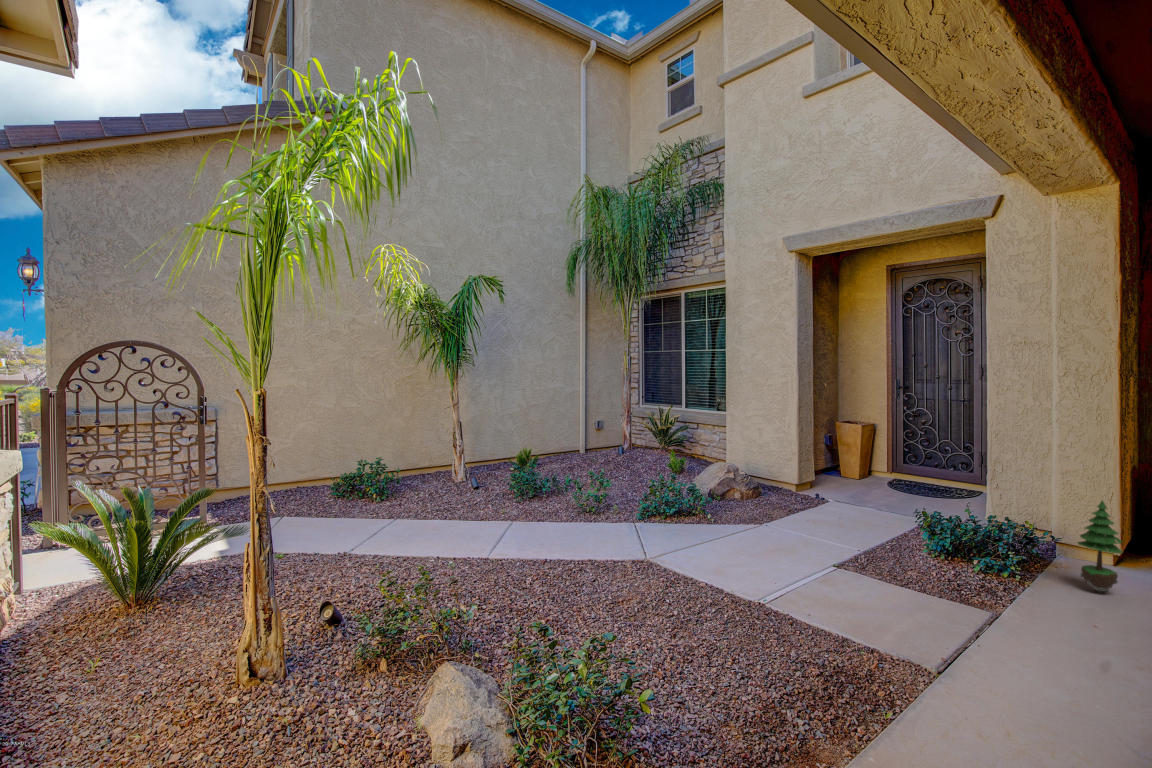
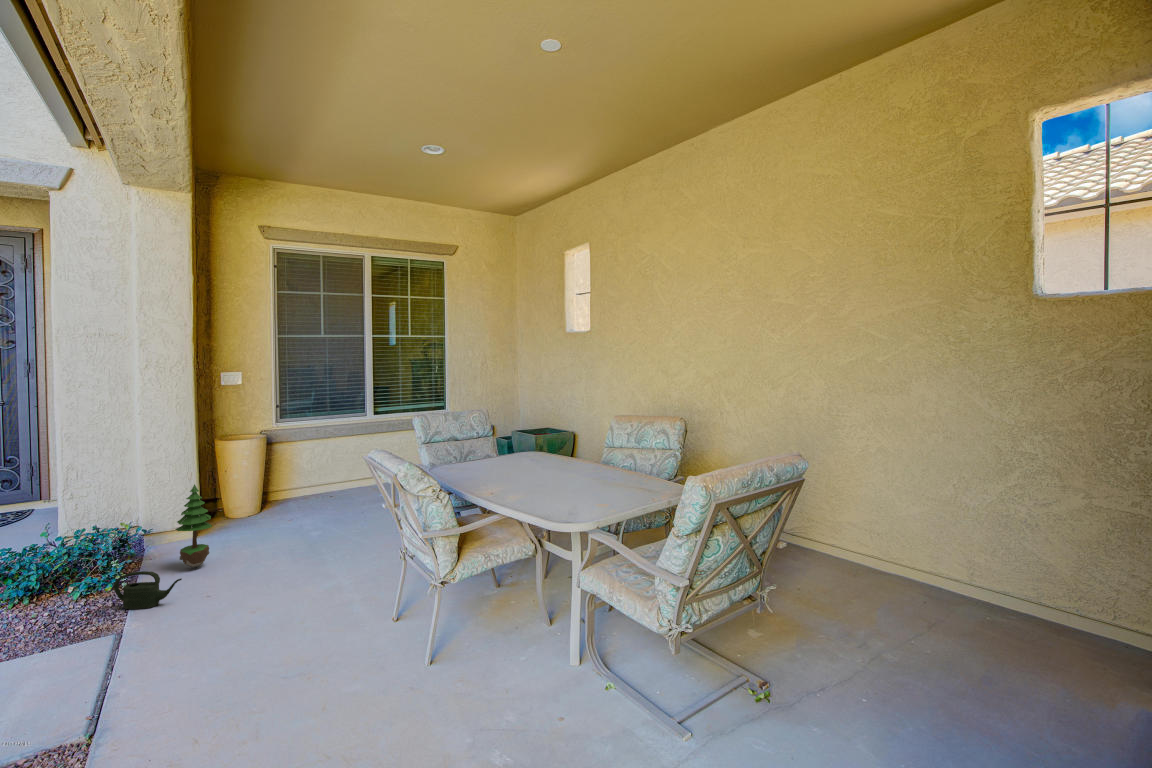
watering can: none [1004,566,1067,607] -> present [114,571,182,609]

